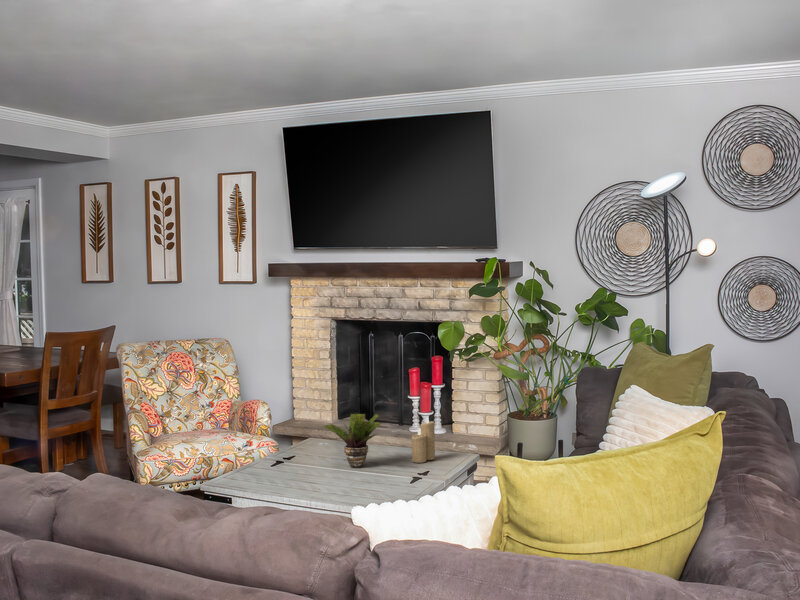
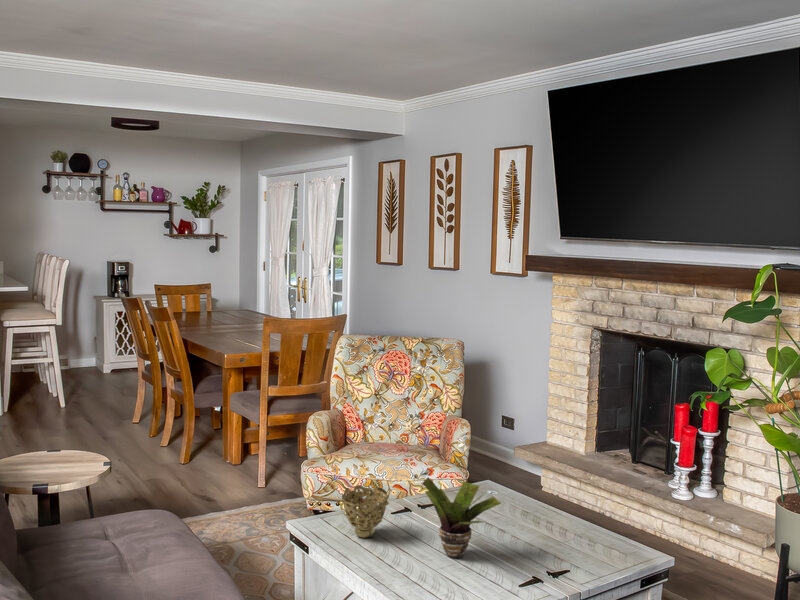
candle: present [412,417,435,463] -> none [534,507,575,573]
decorative bowl: none [260,432,298,471] -> present [342,485,389,538]

